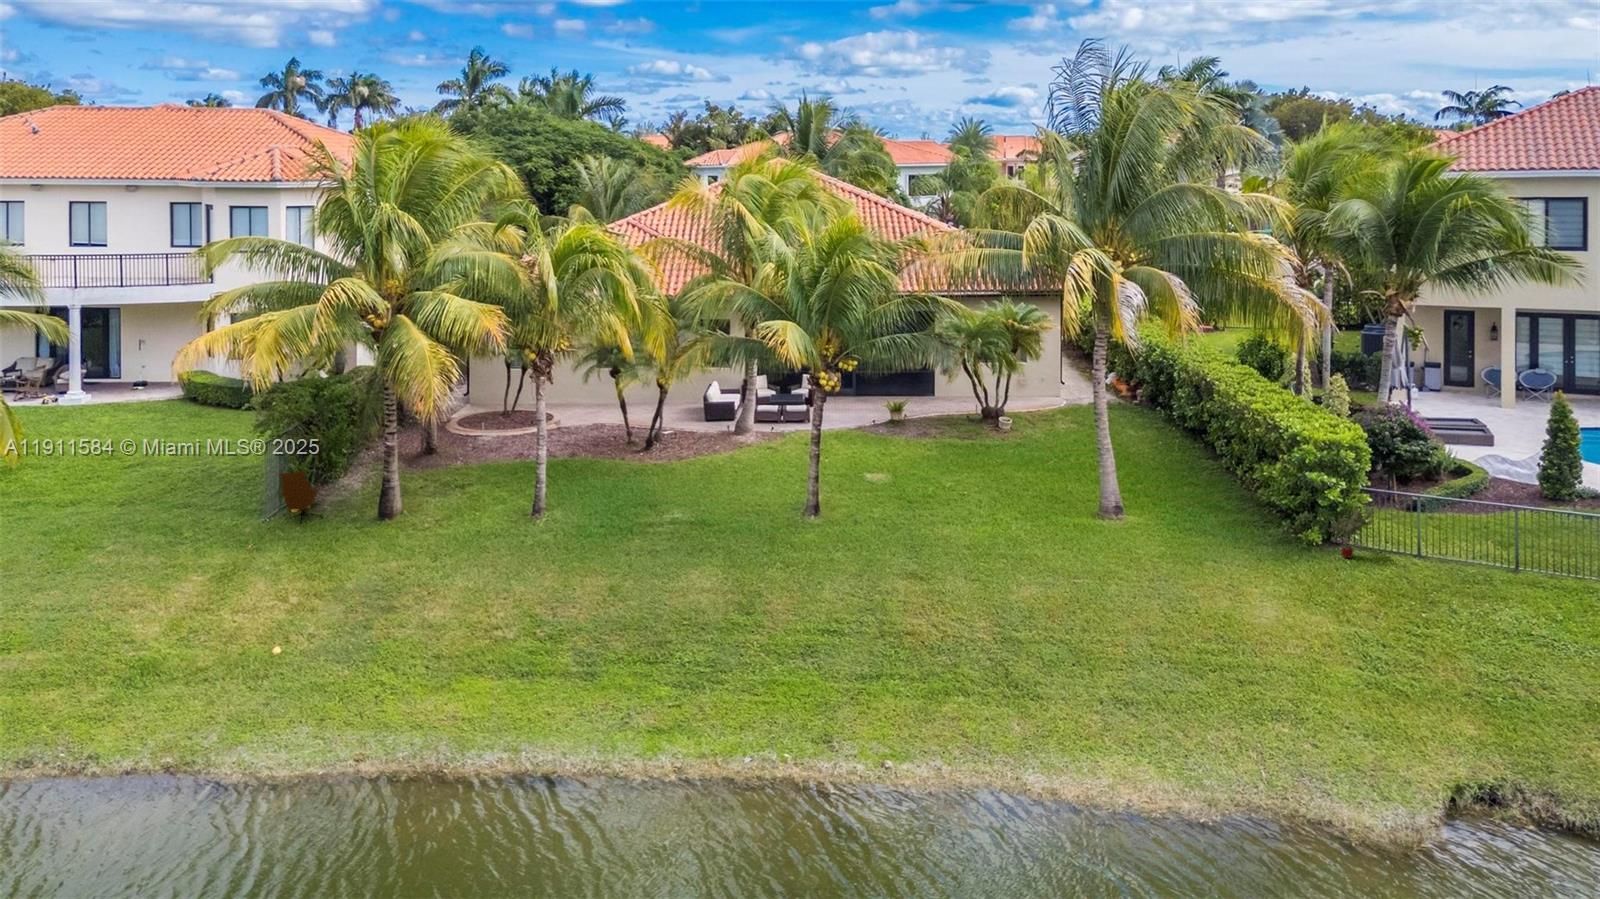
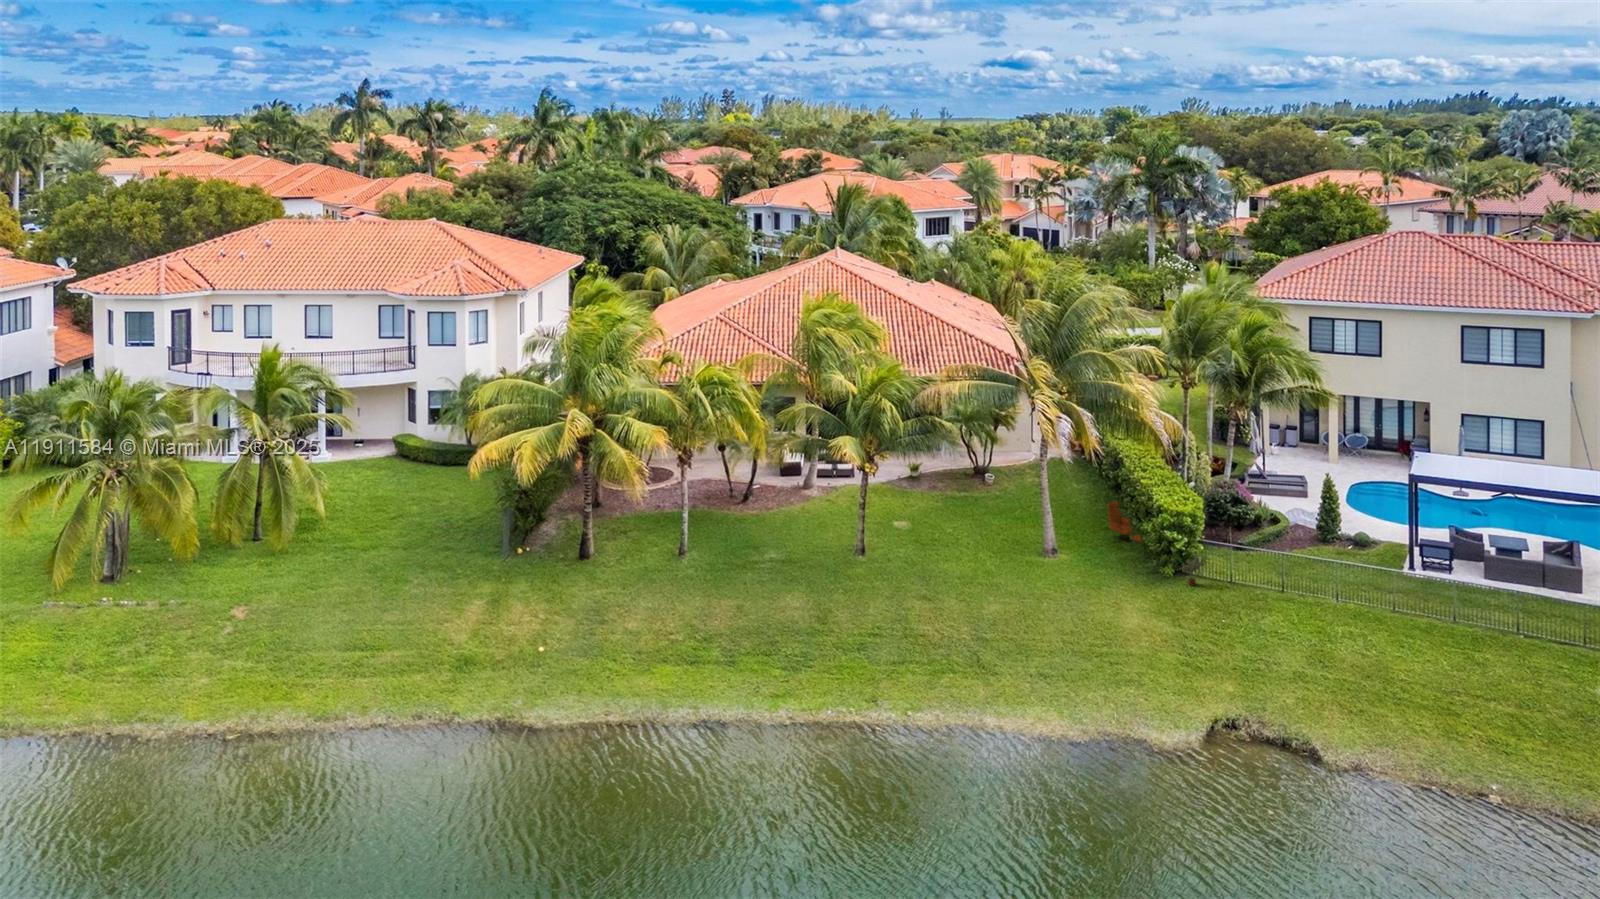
lounge chair: present [279,471,318,521] -> present [1108,501,1144,544]

